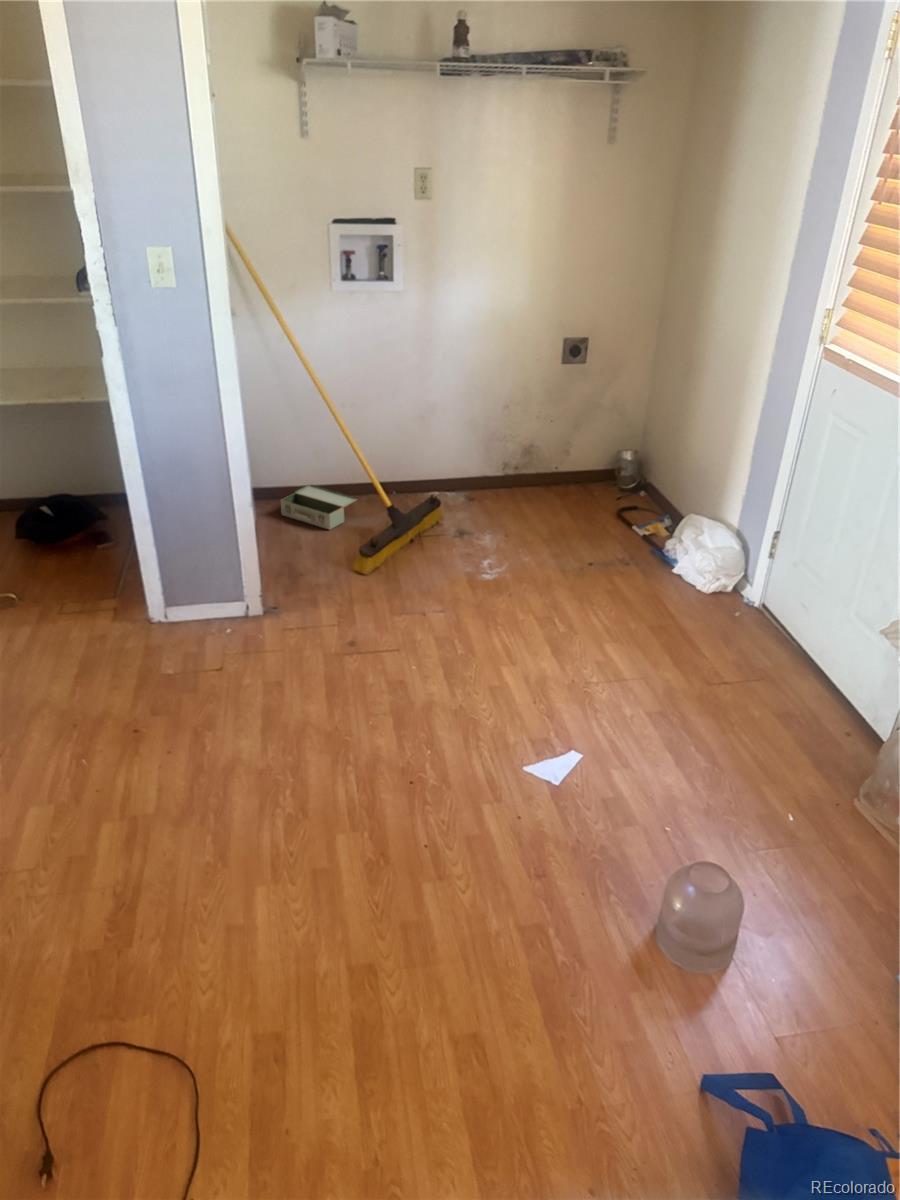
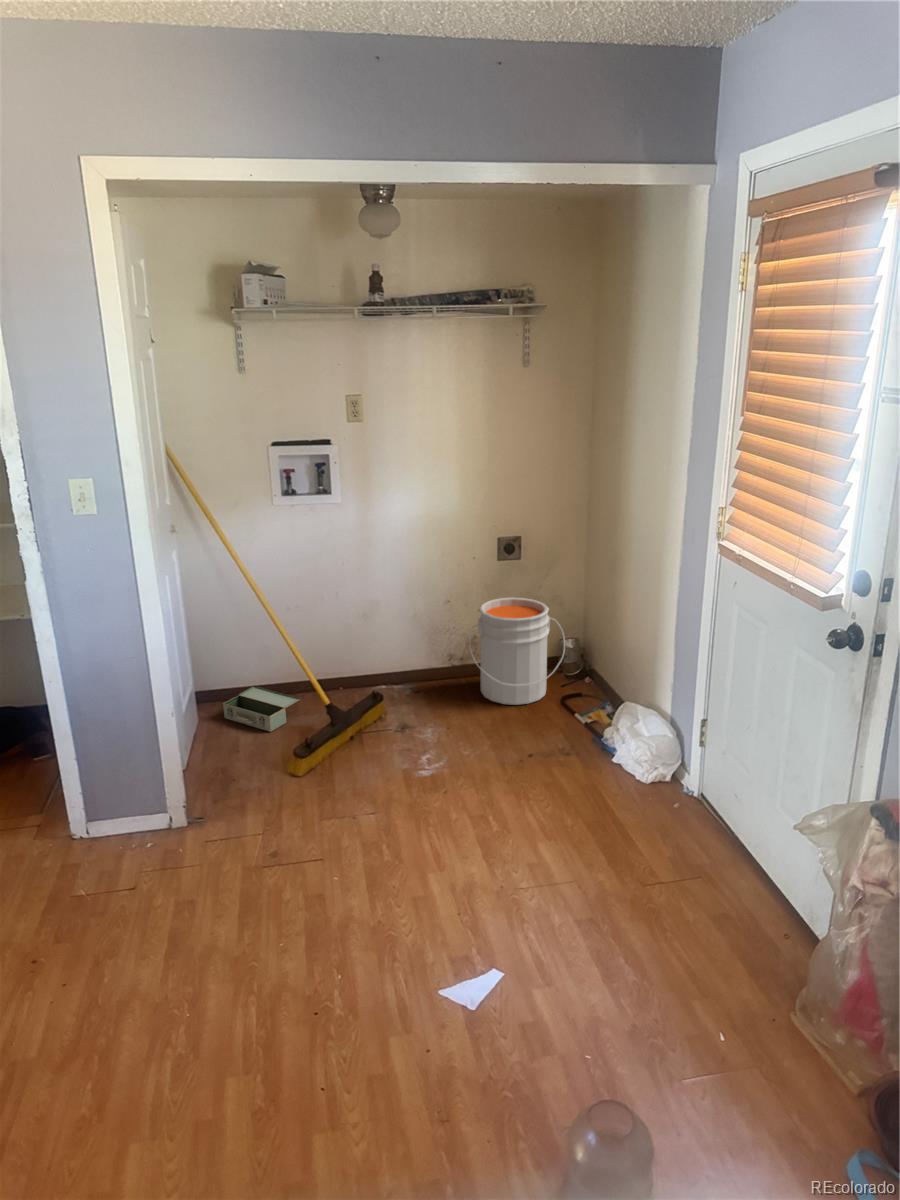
bucket: none [530,405,626,515] -> present [469,598,565,705]

